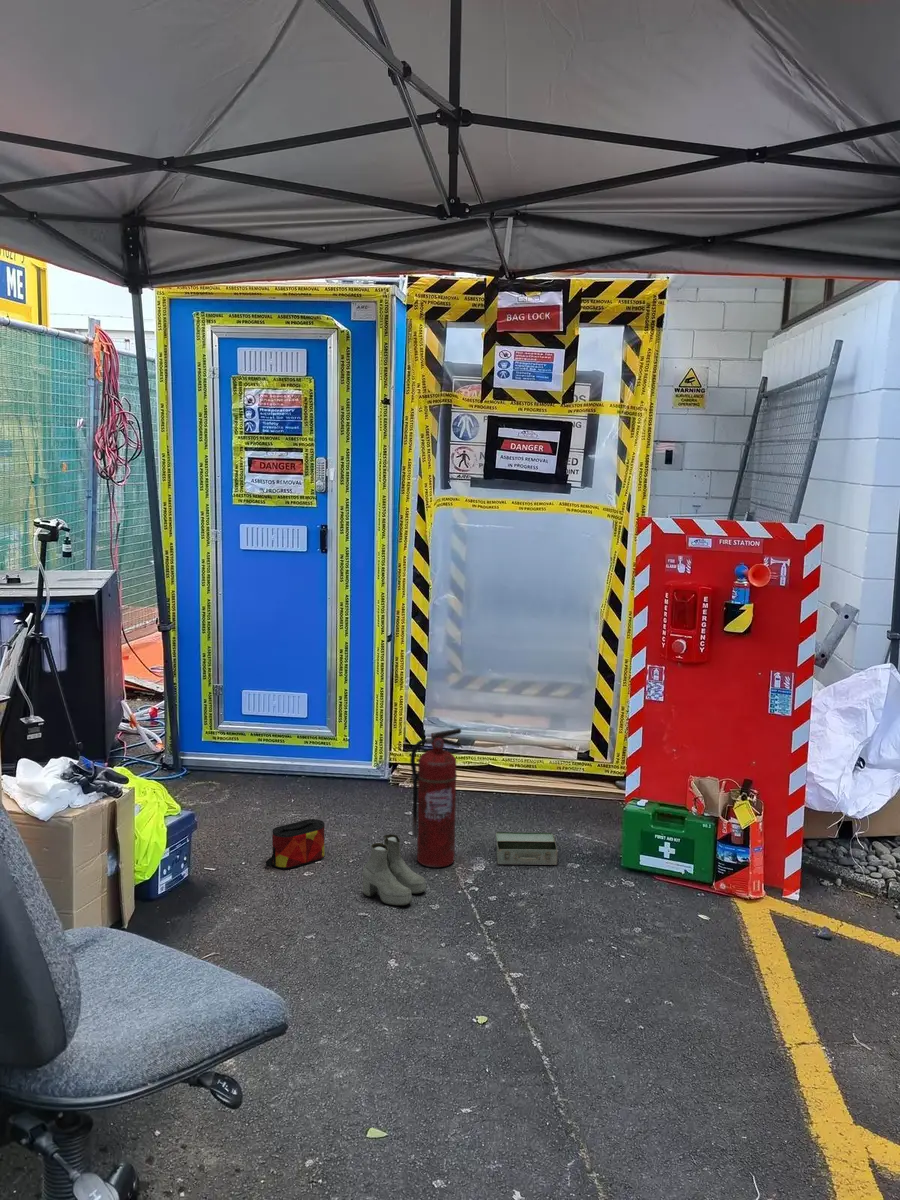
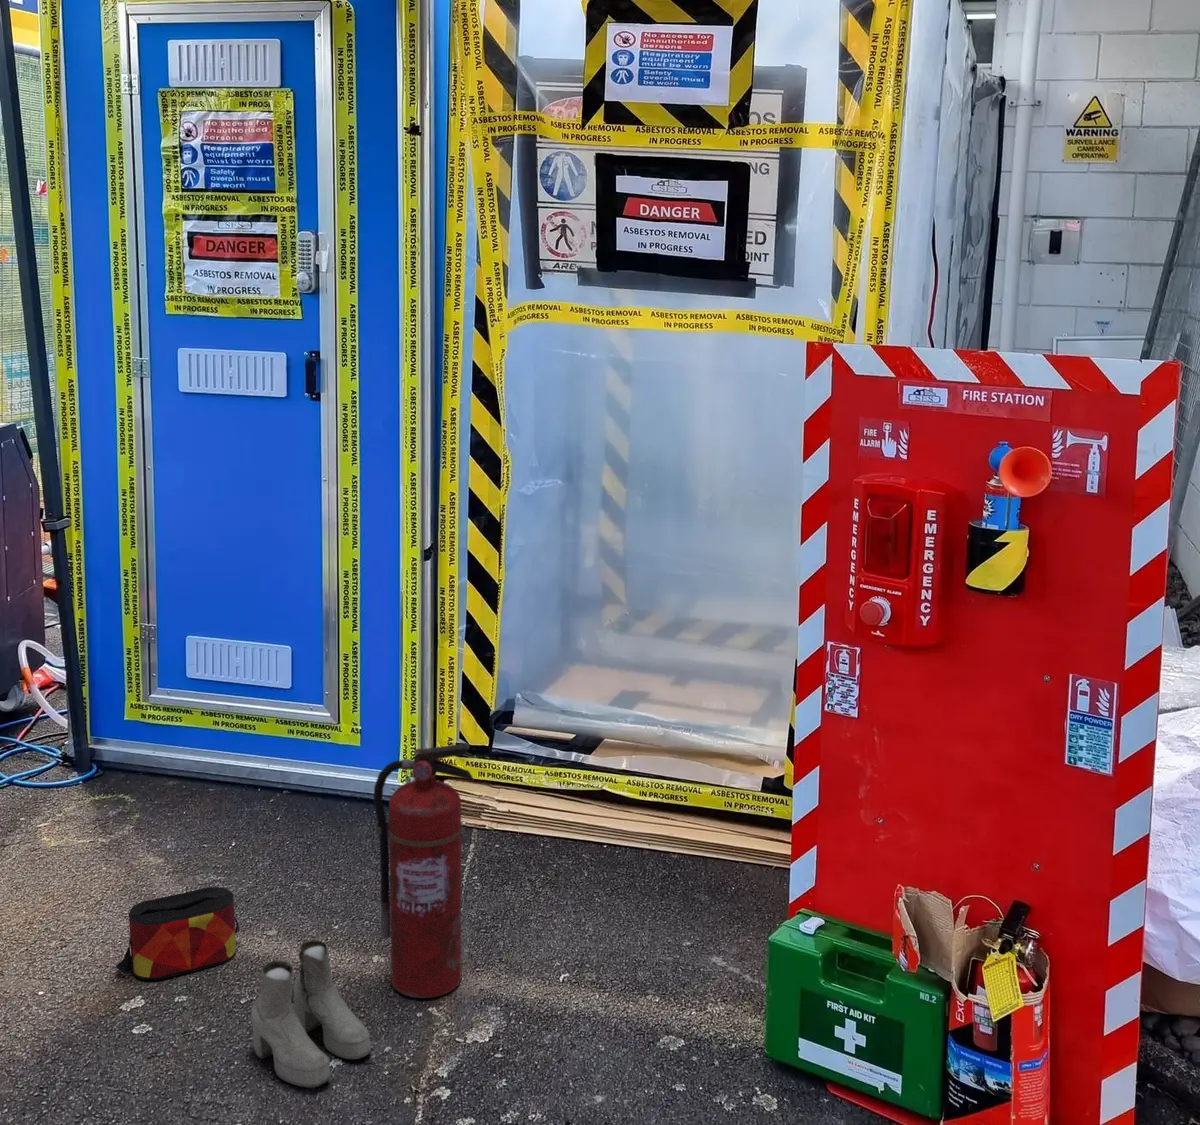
toolbox: present [495,832,558,865] -> none [535,931,655,1010]

